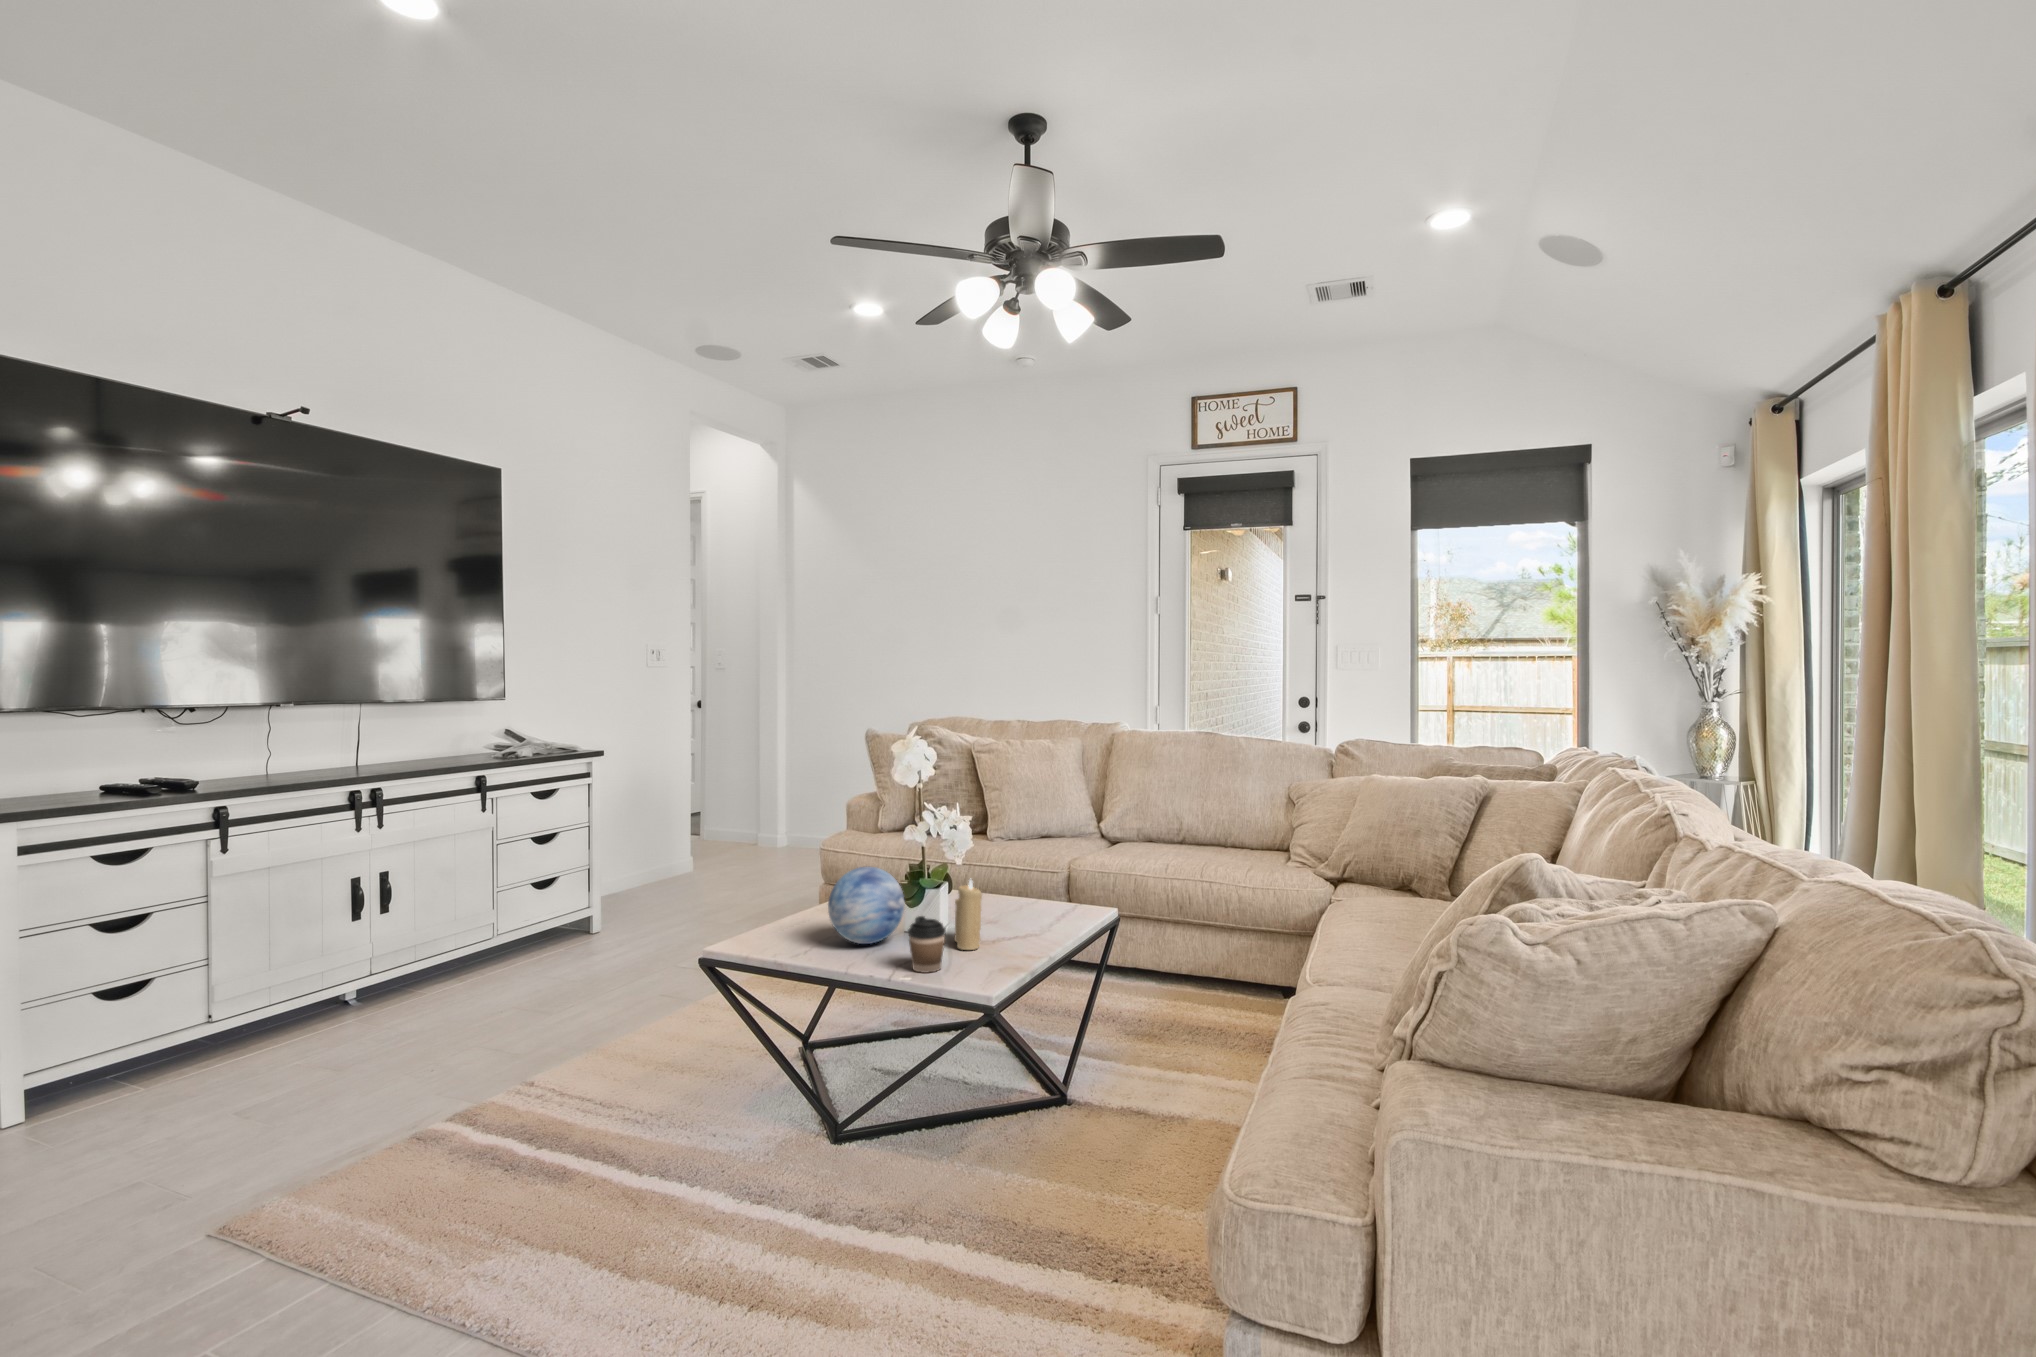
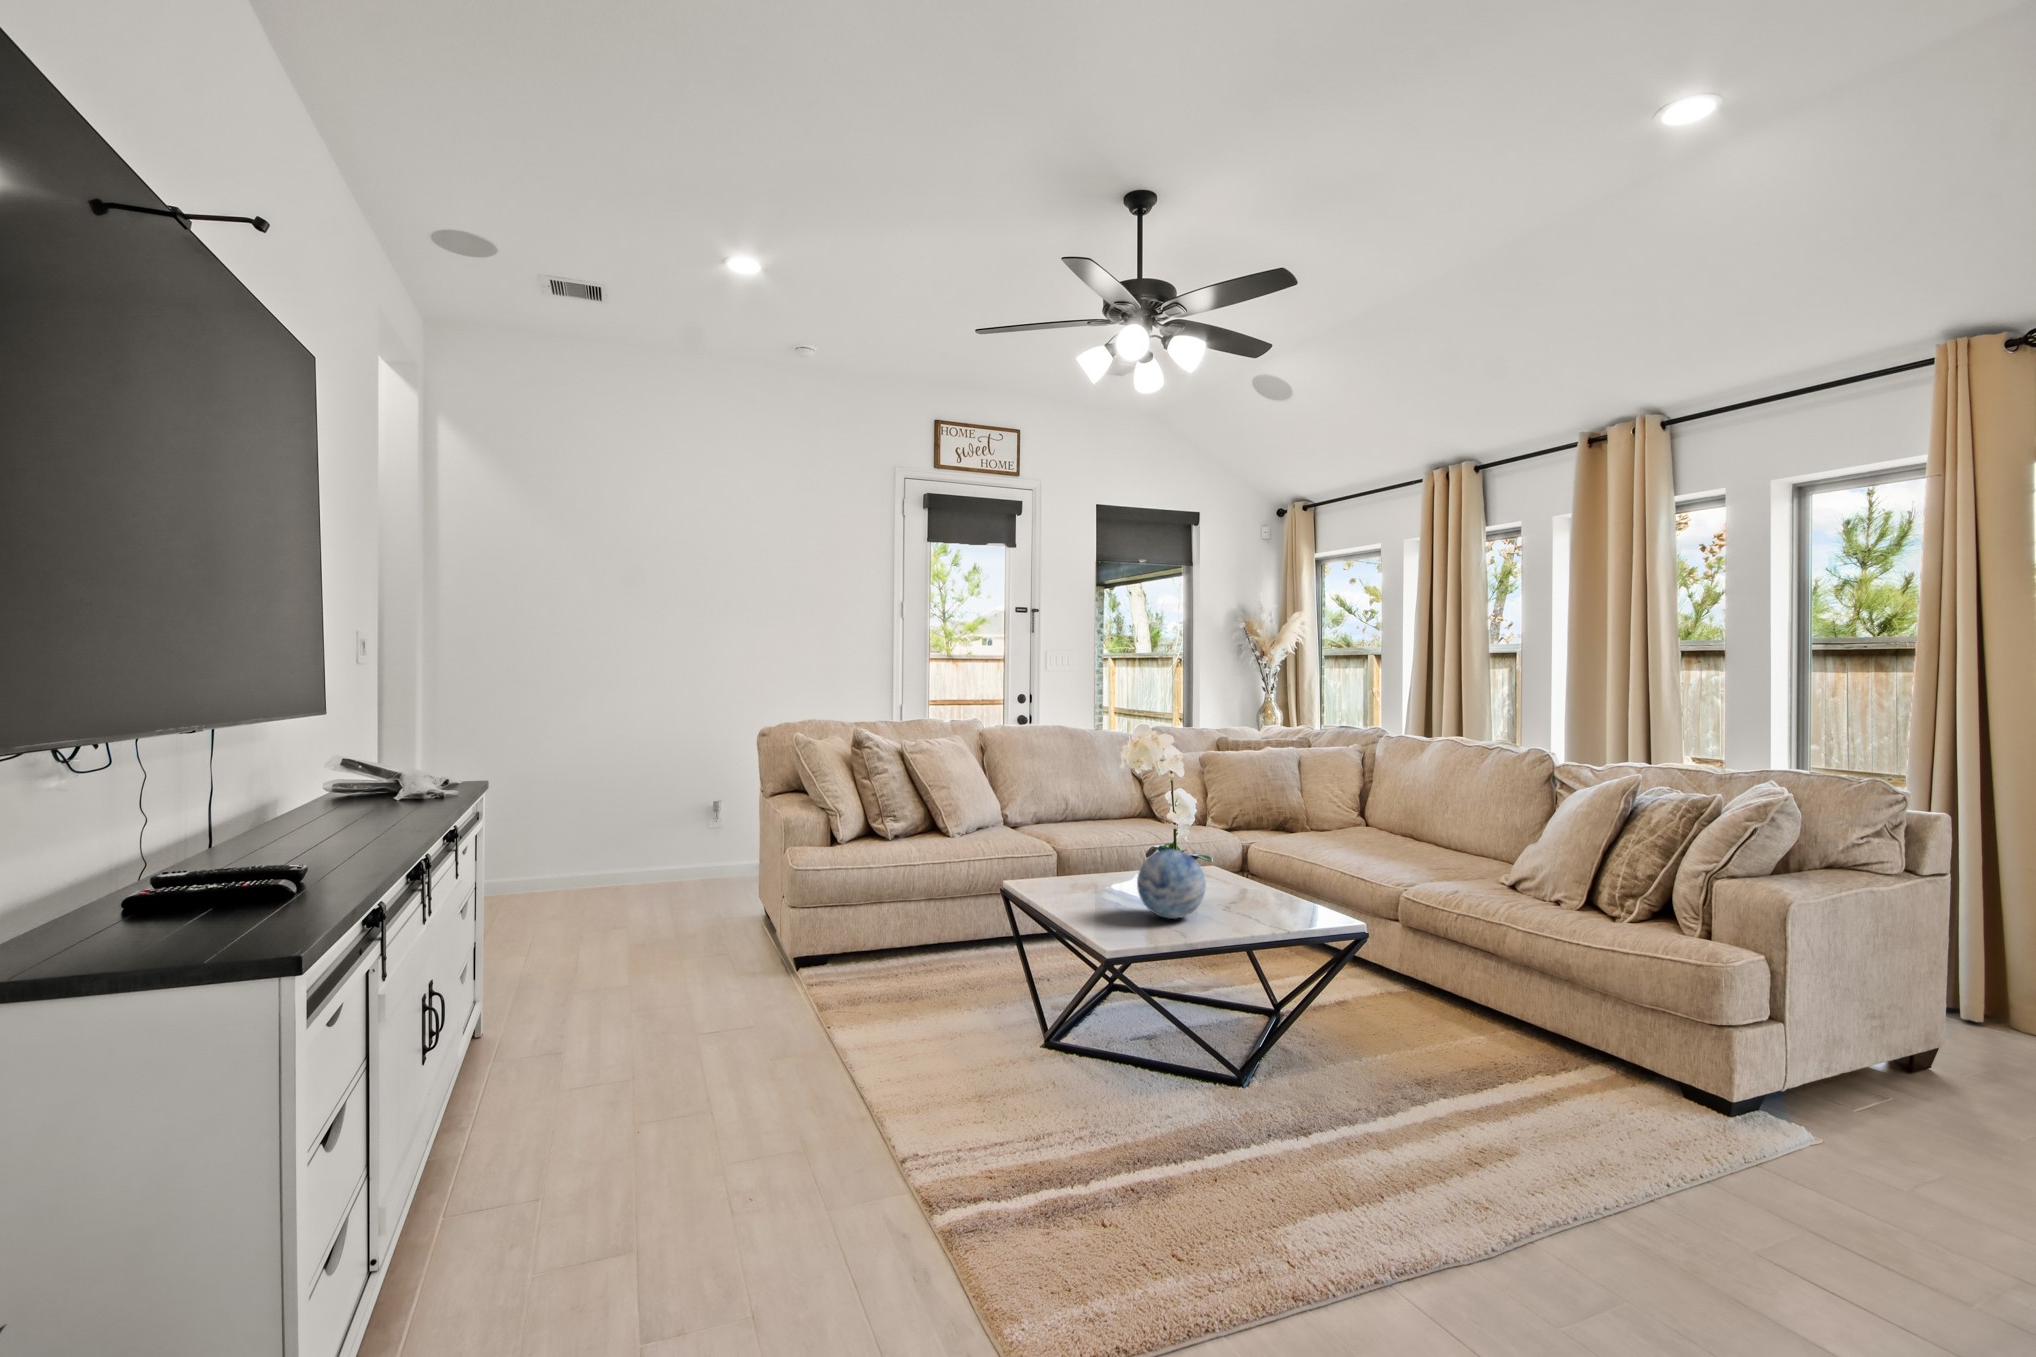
candle: present [954,880,982,950] -> none [1214,846,1253,906]
coffee cup: present [908,916,946,973] -> none [1259,878,1291,923]

